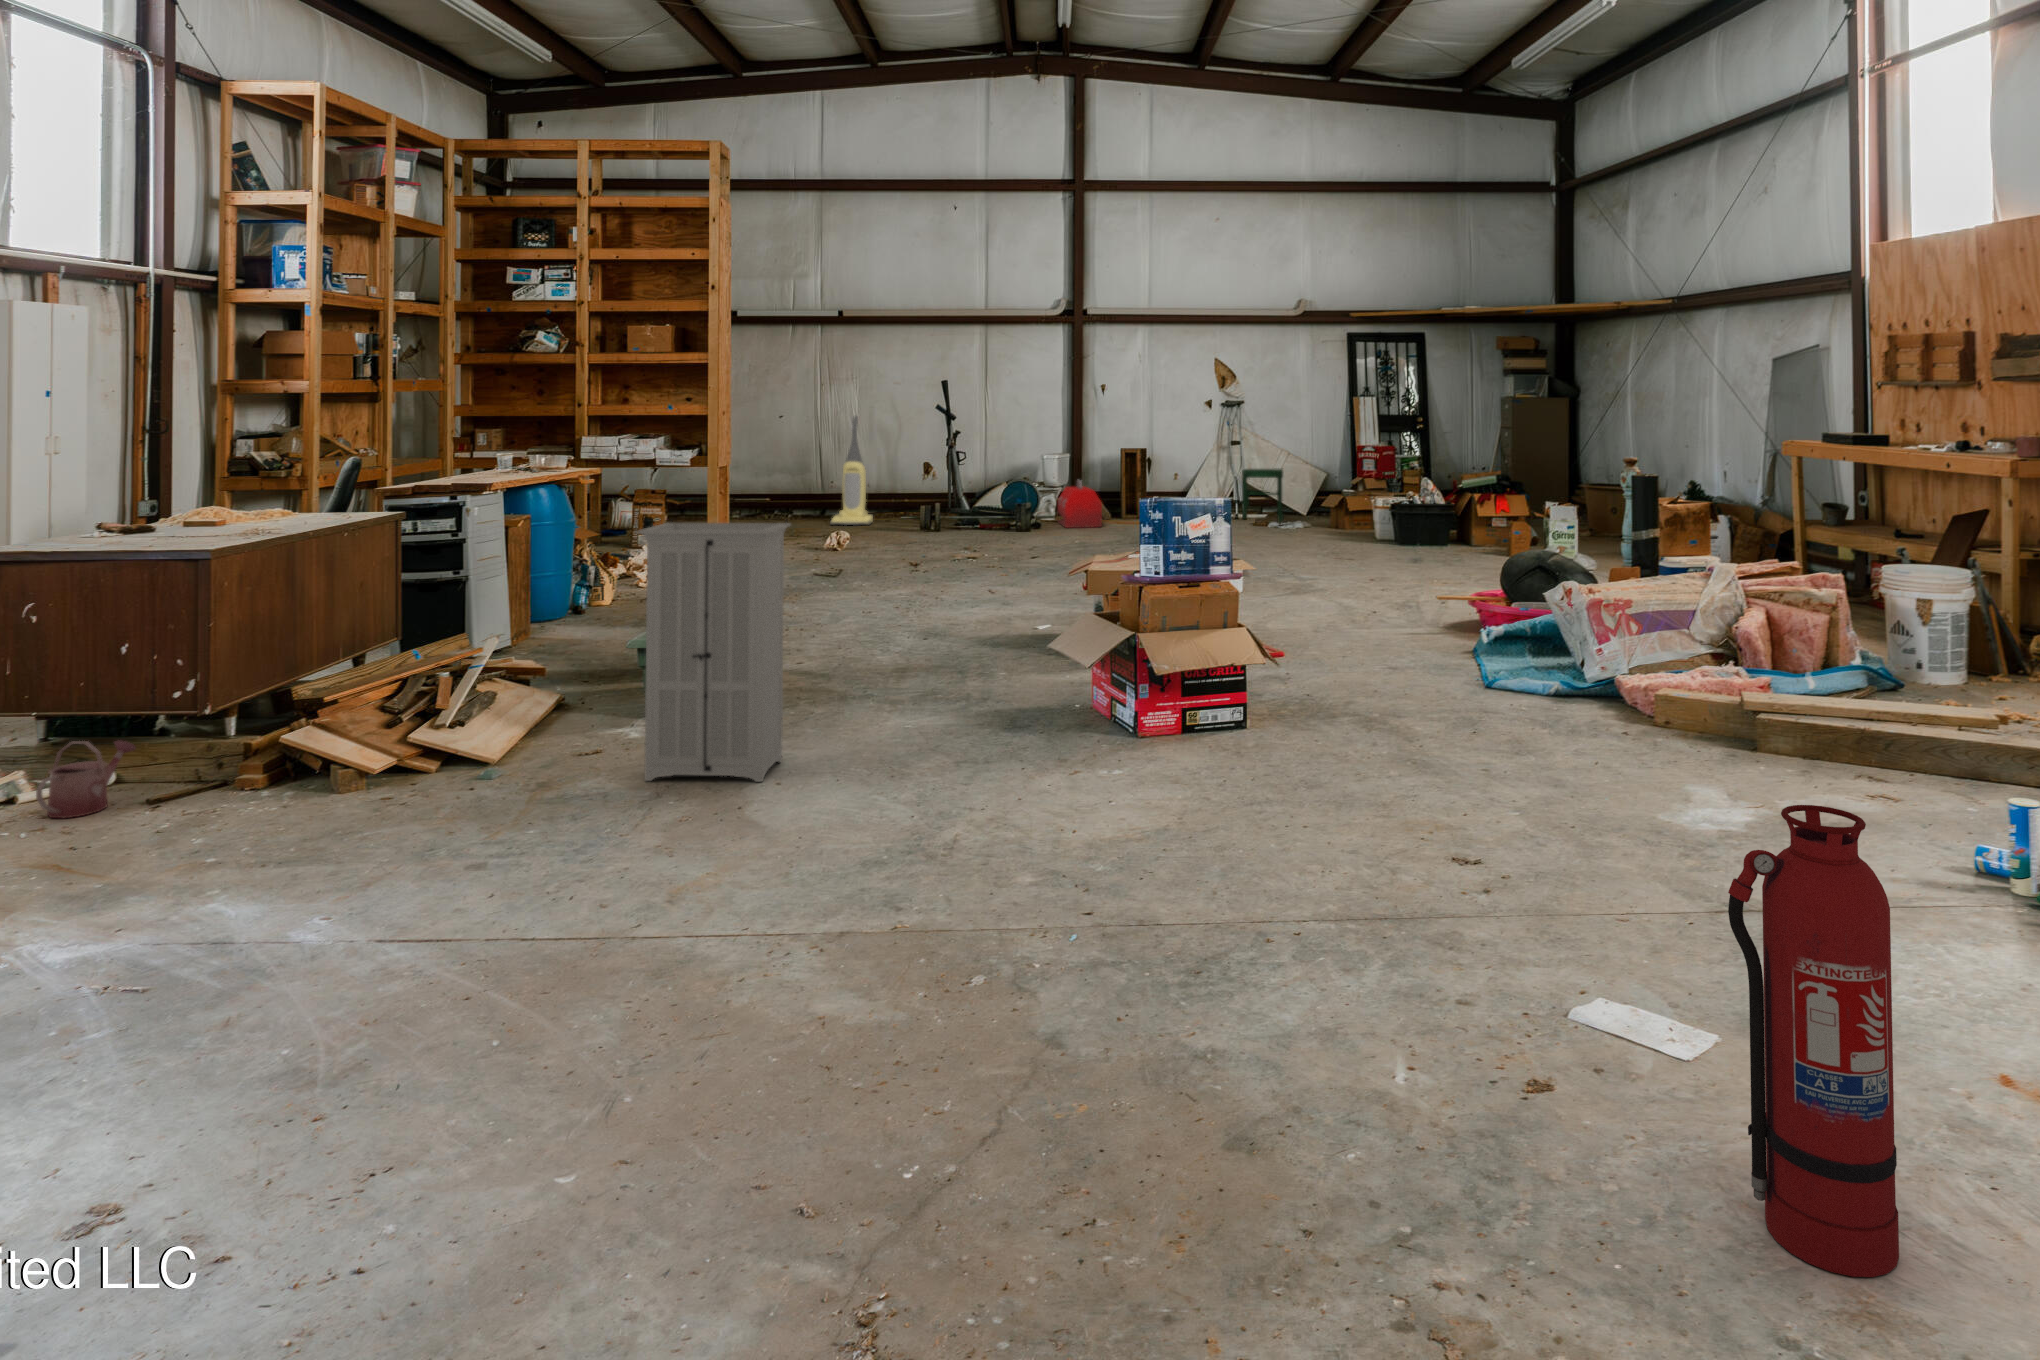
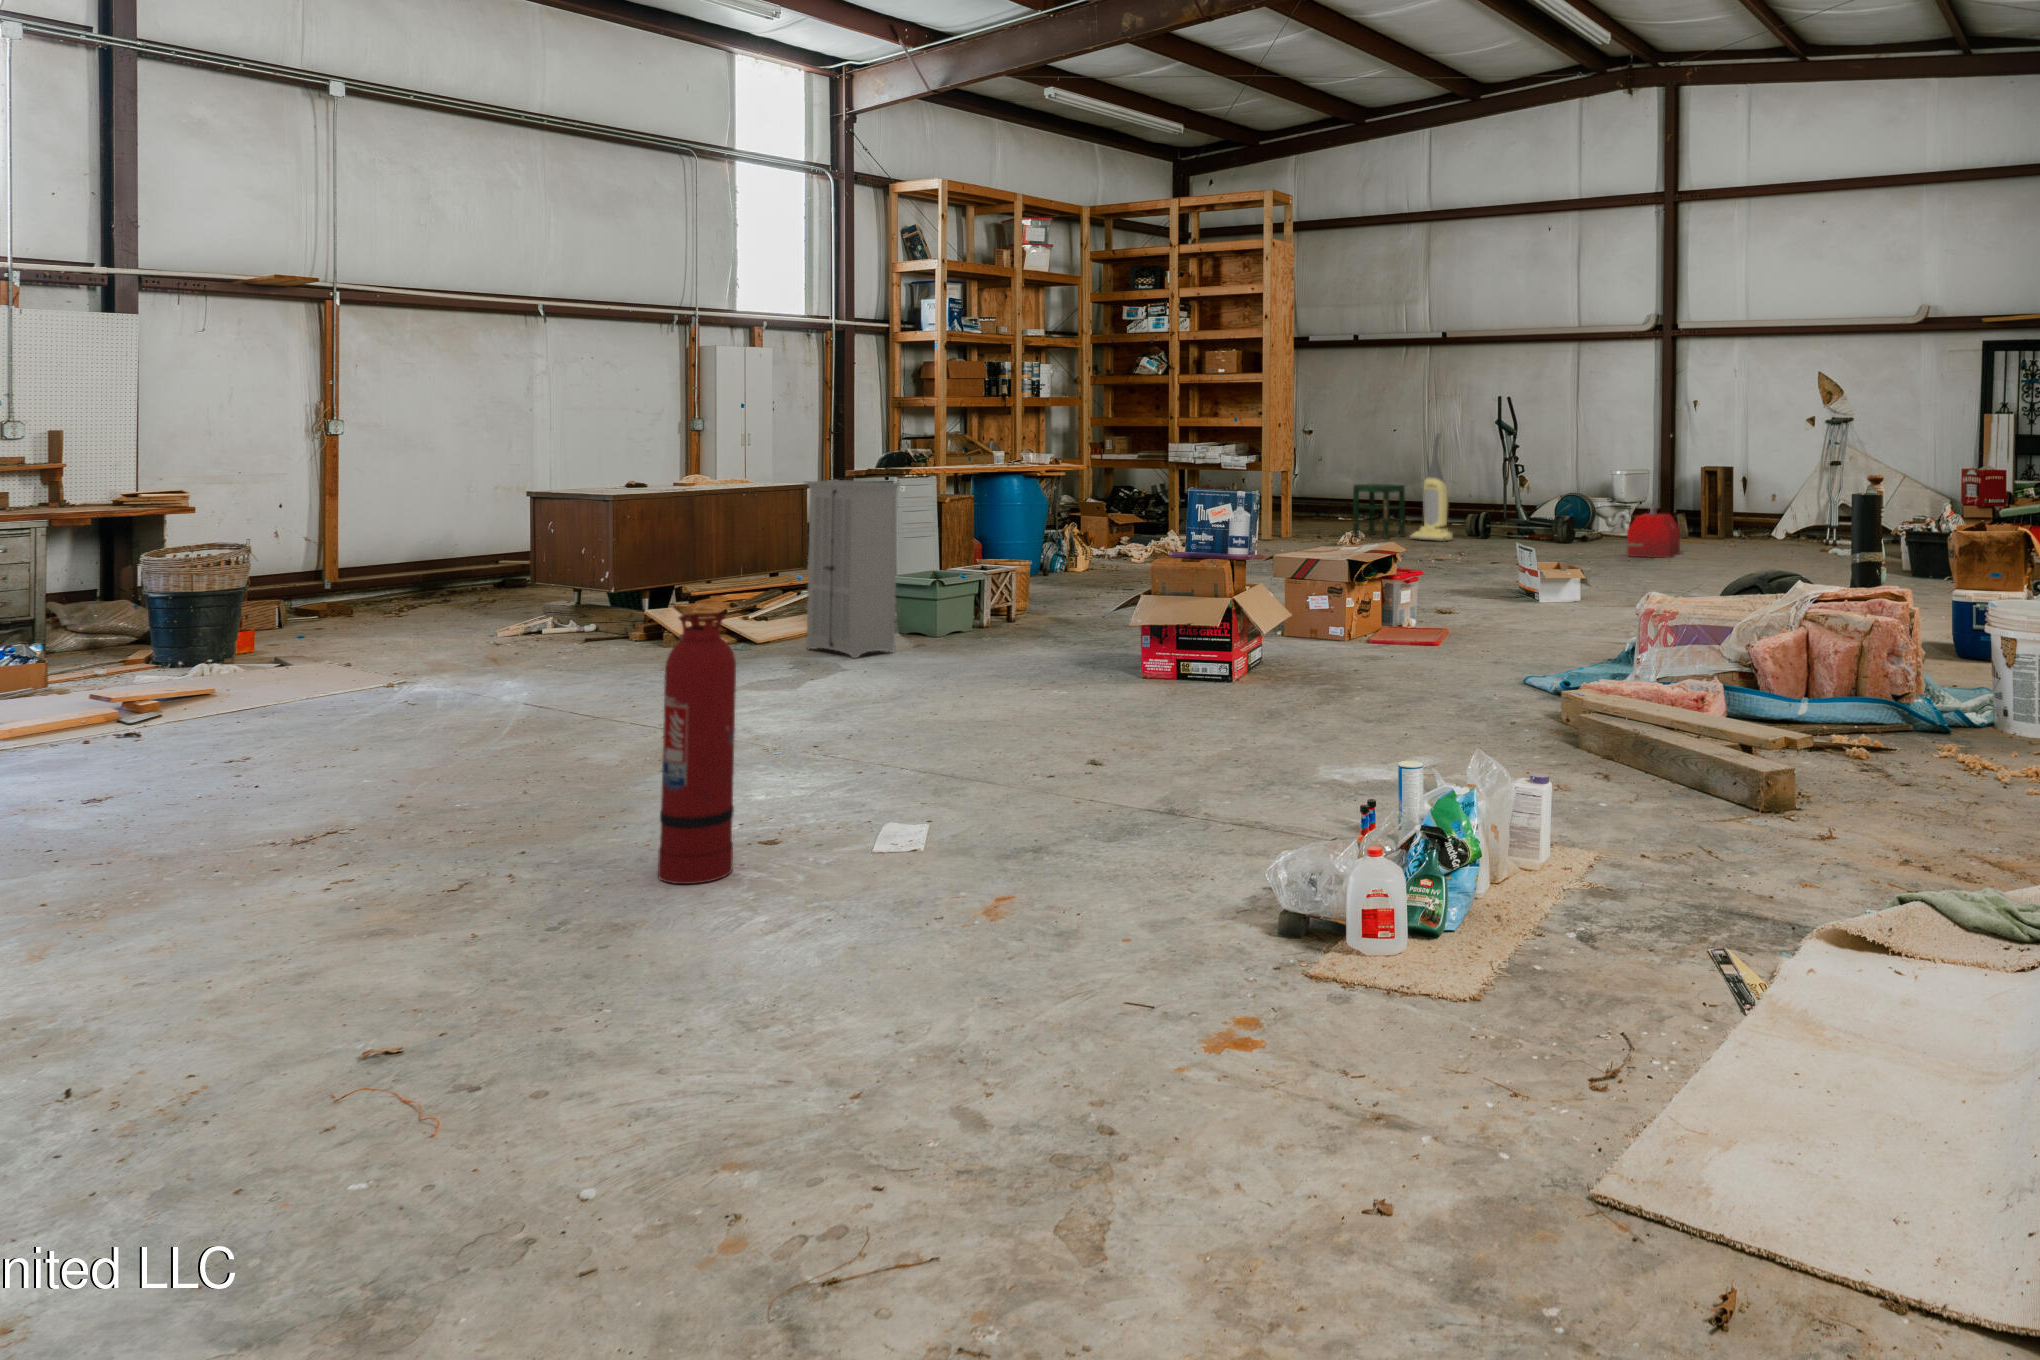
stool: present [1242,468,1284,526] -> present [1353,484,1405,539]
watering can: present [36,741,136,818] -> none [559,585,619,625]

